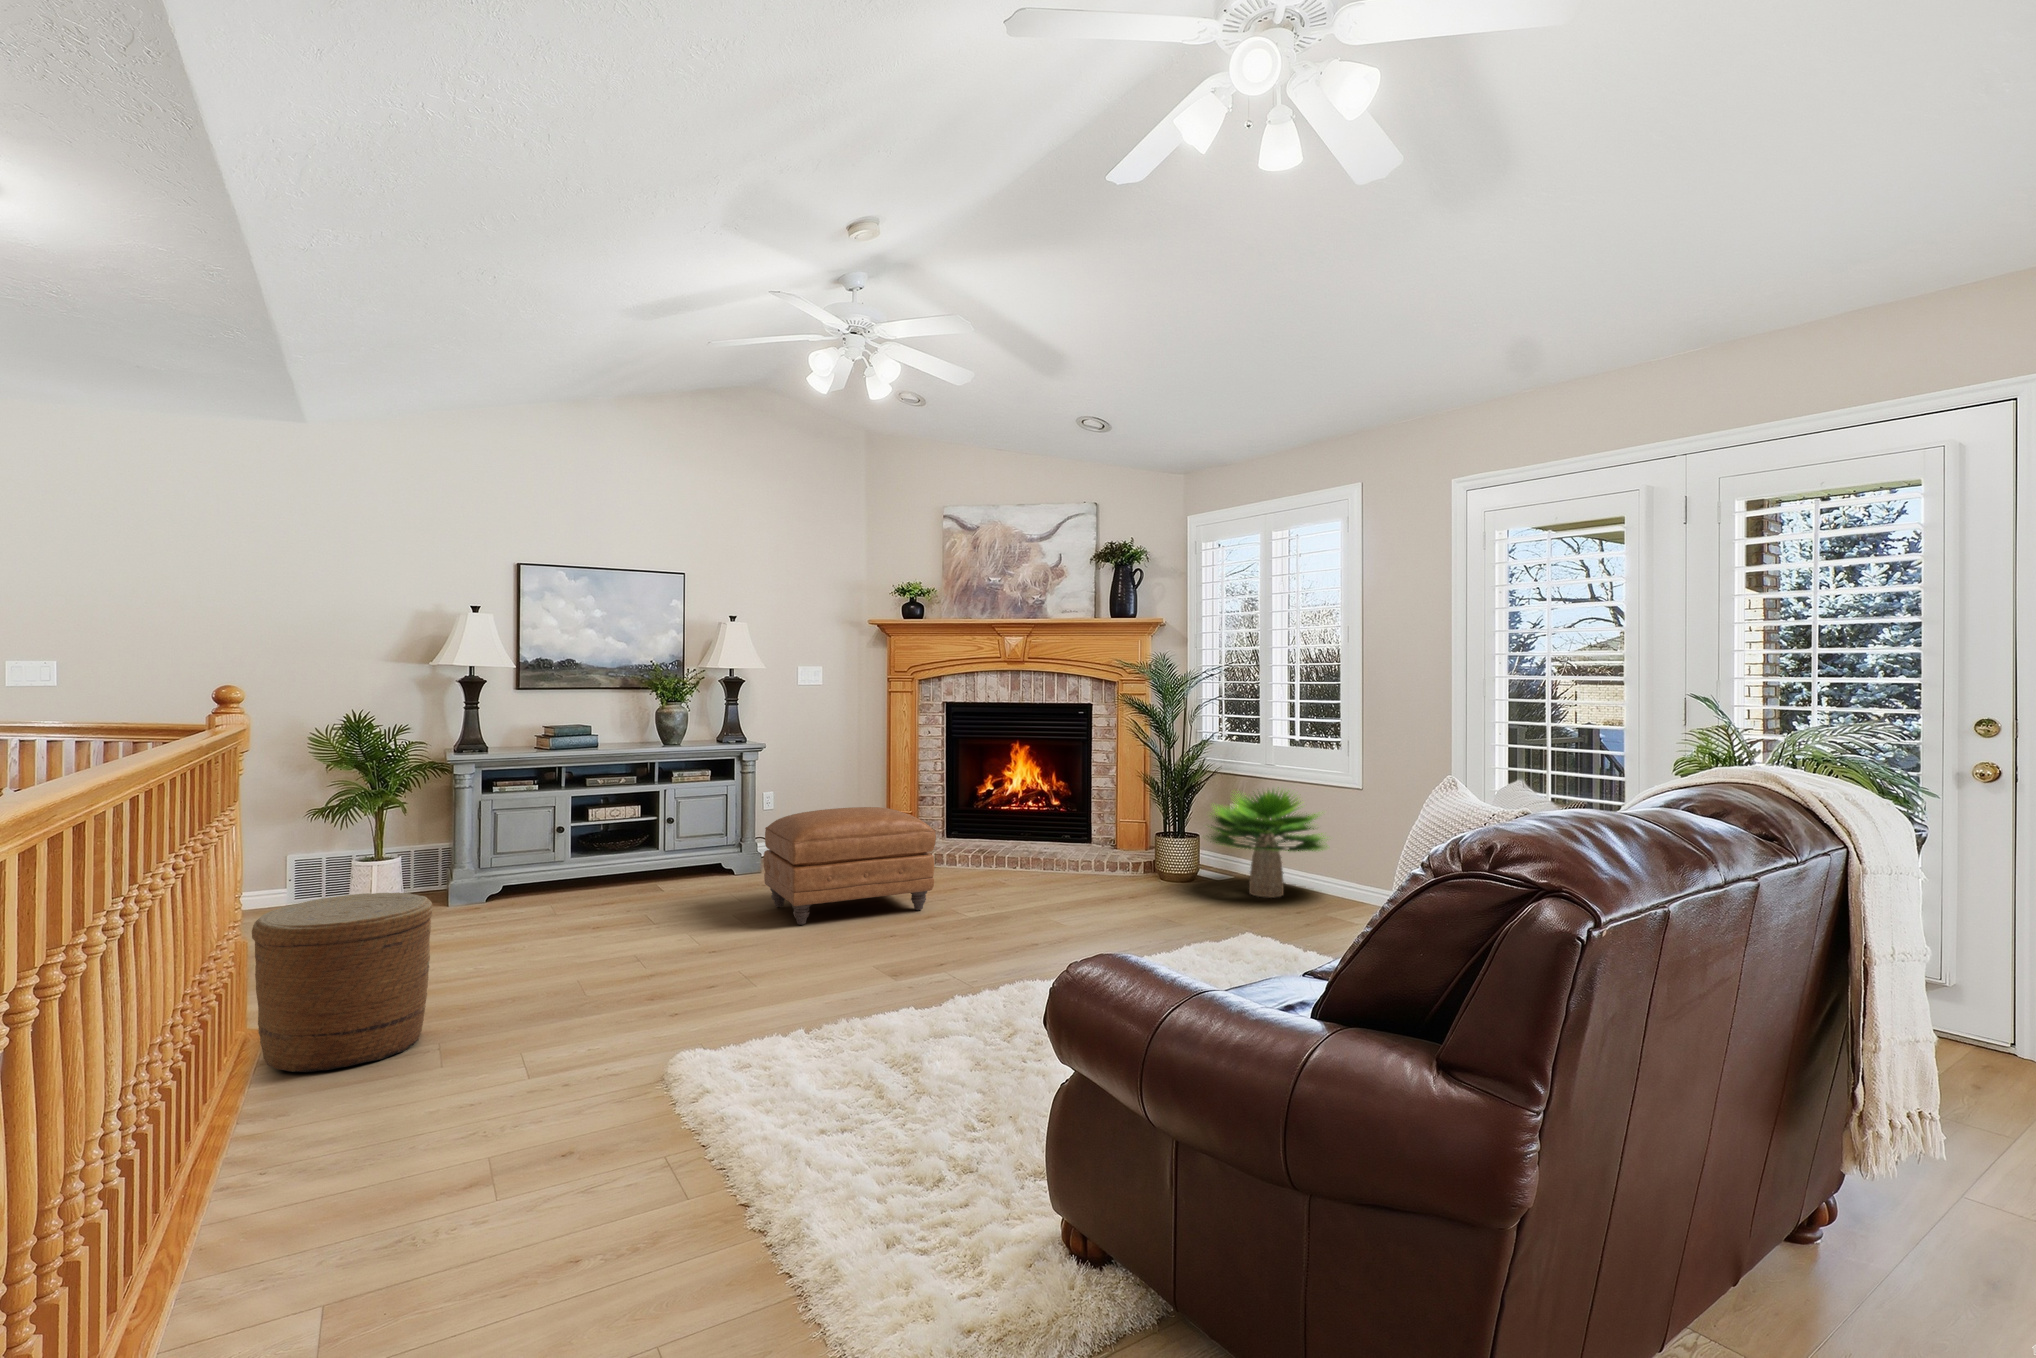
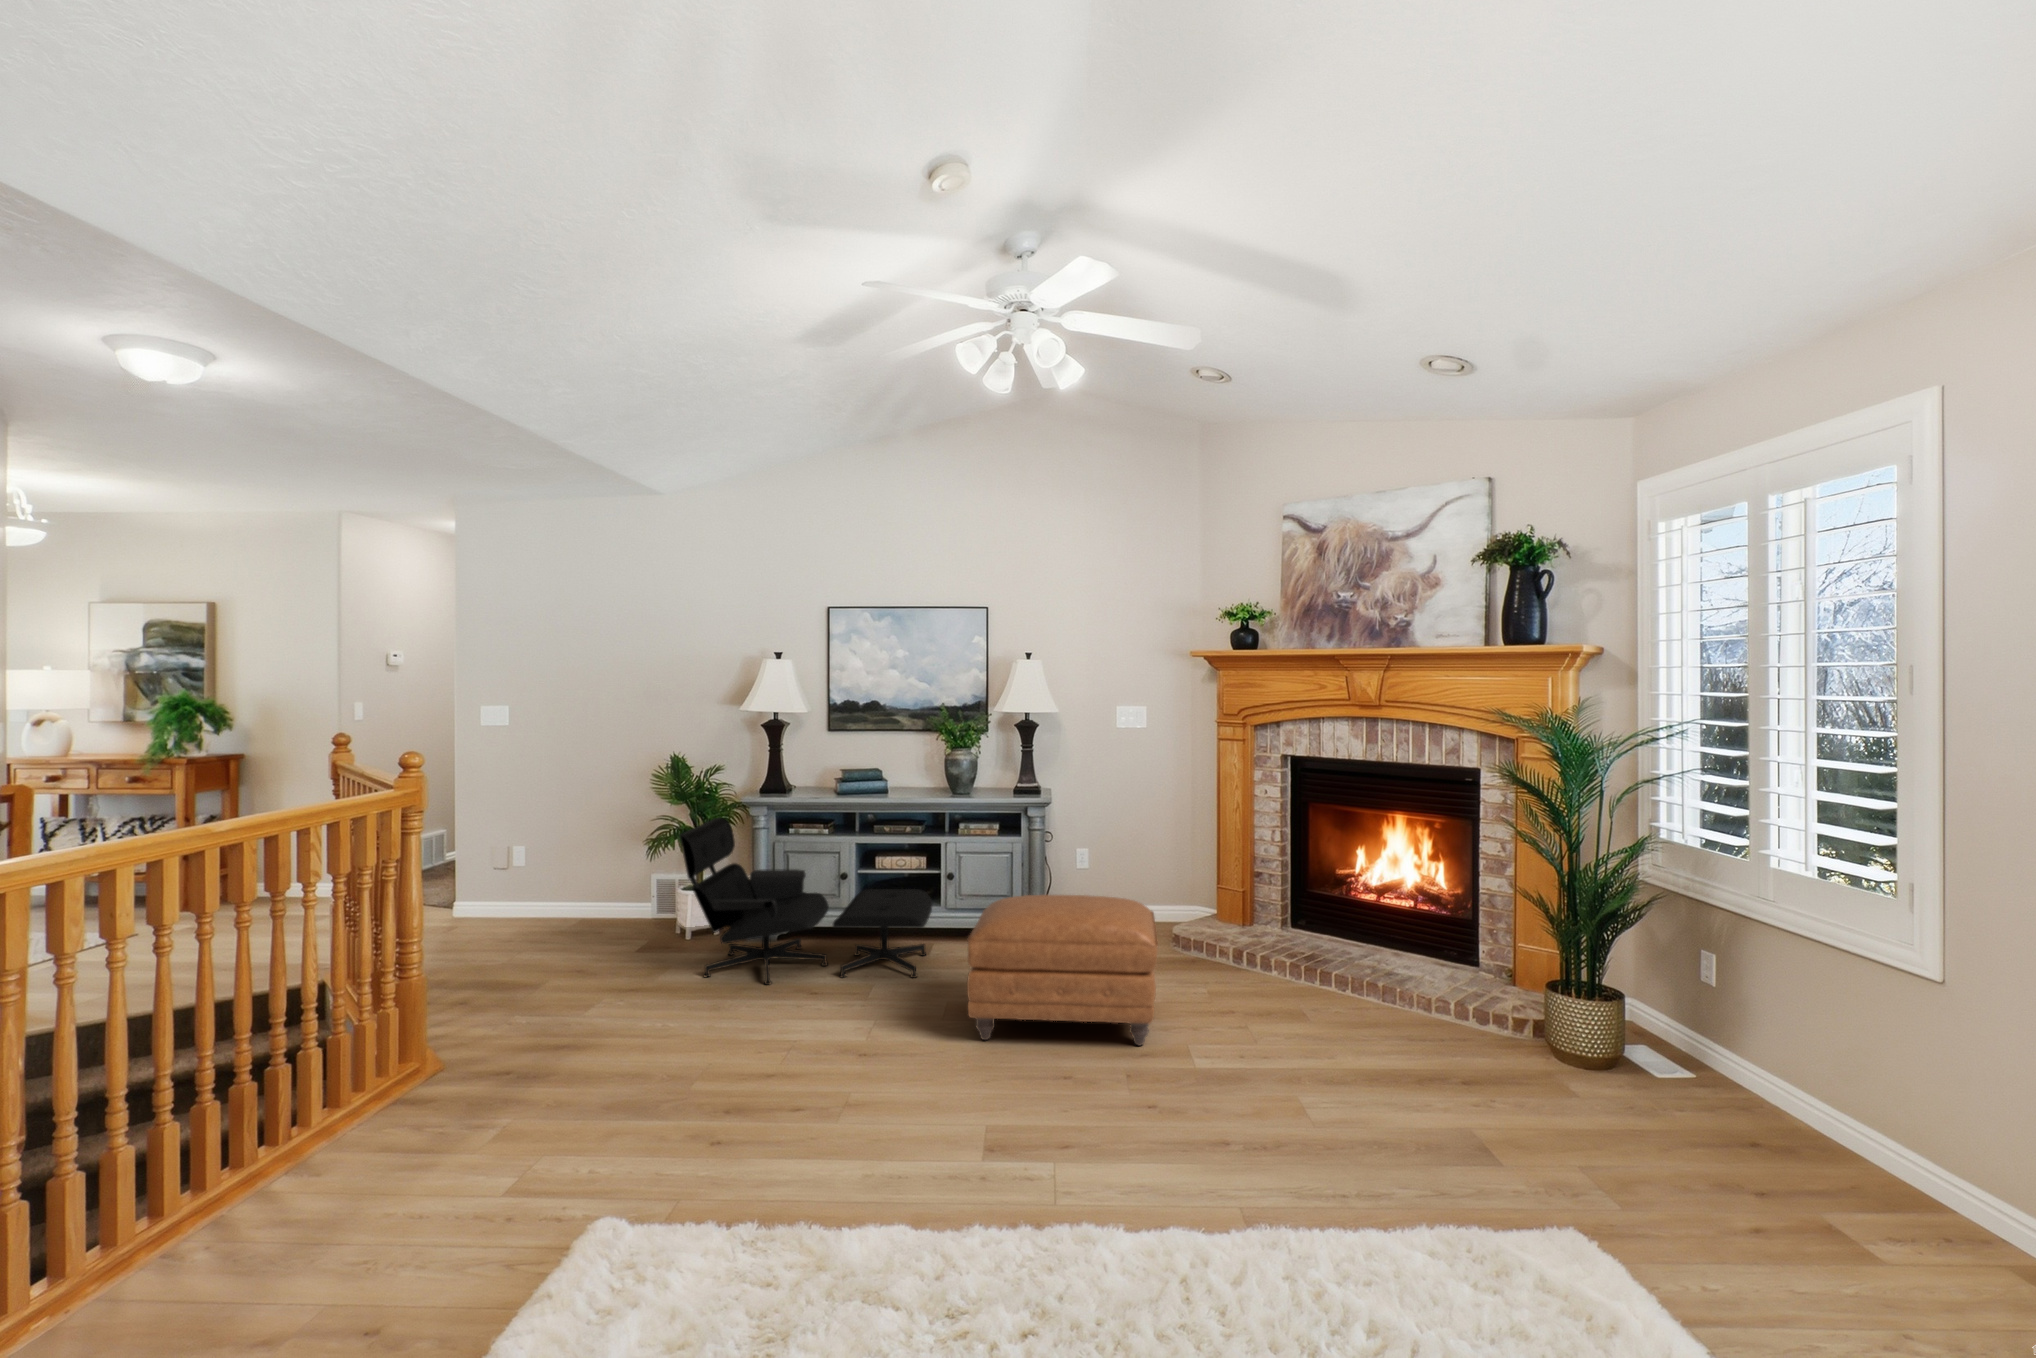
lounge chair: none [426,775,687,932] -> present [679,818,932,985]
potted plant: present [1208,787,1327,897] -> none [1595,940,1888,1153]
woven basket: present [252,892,432,1073] -> none [333,962,509,1150]

